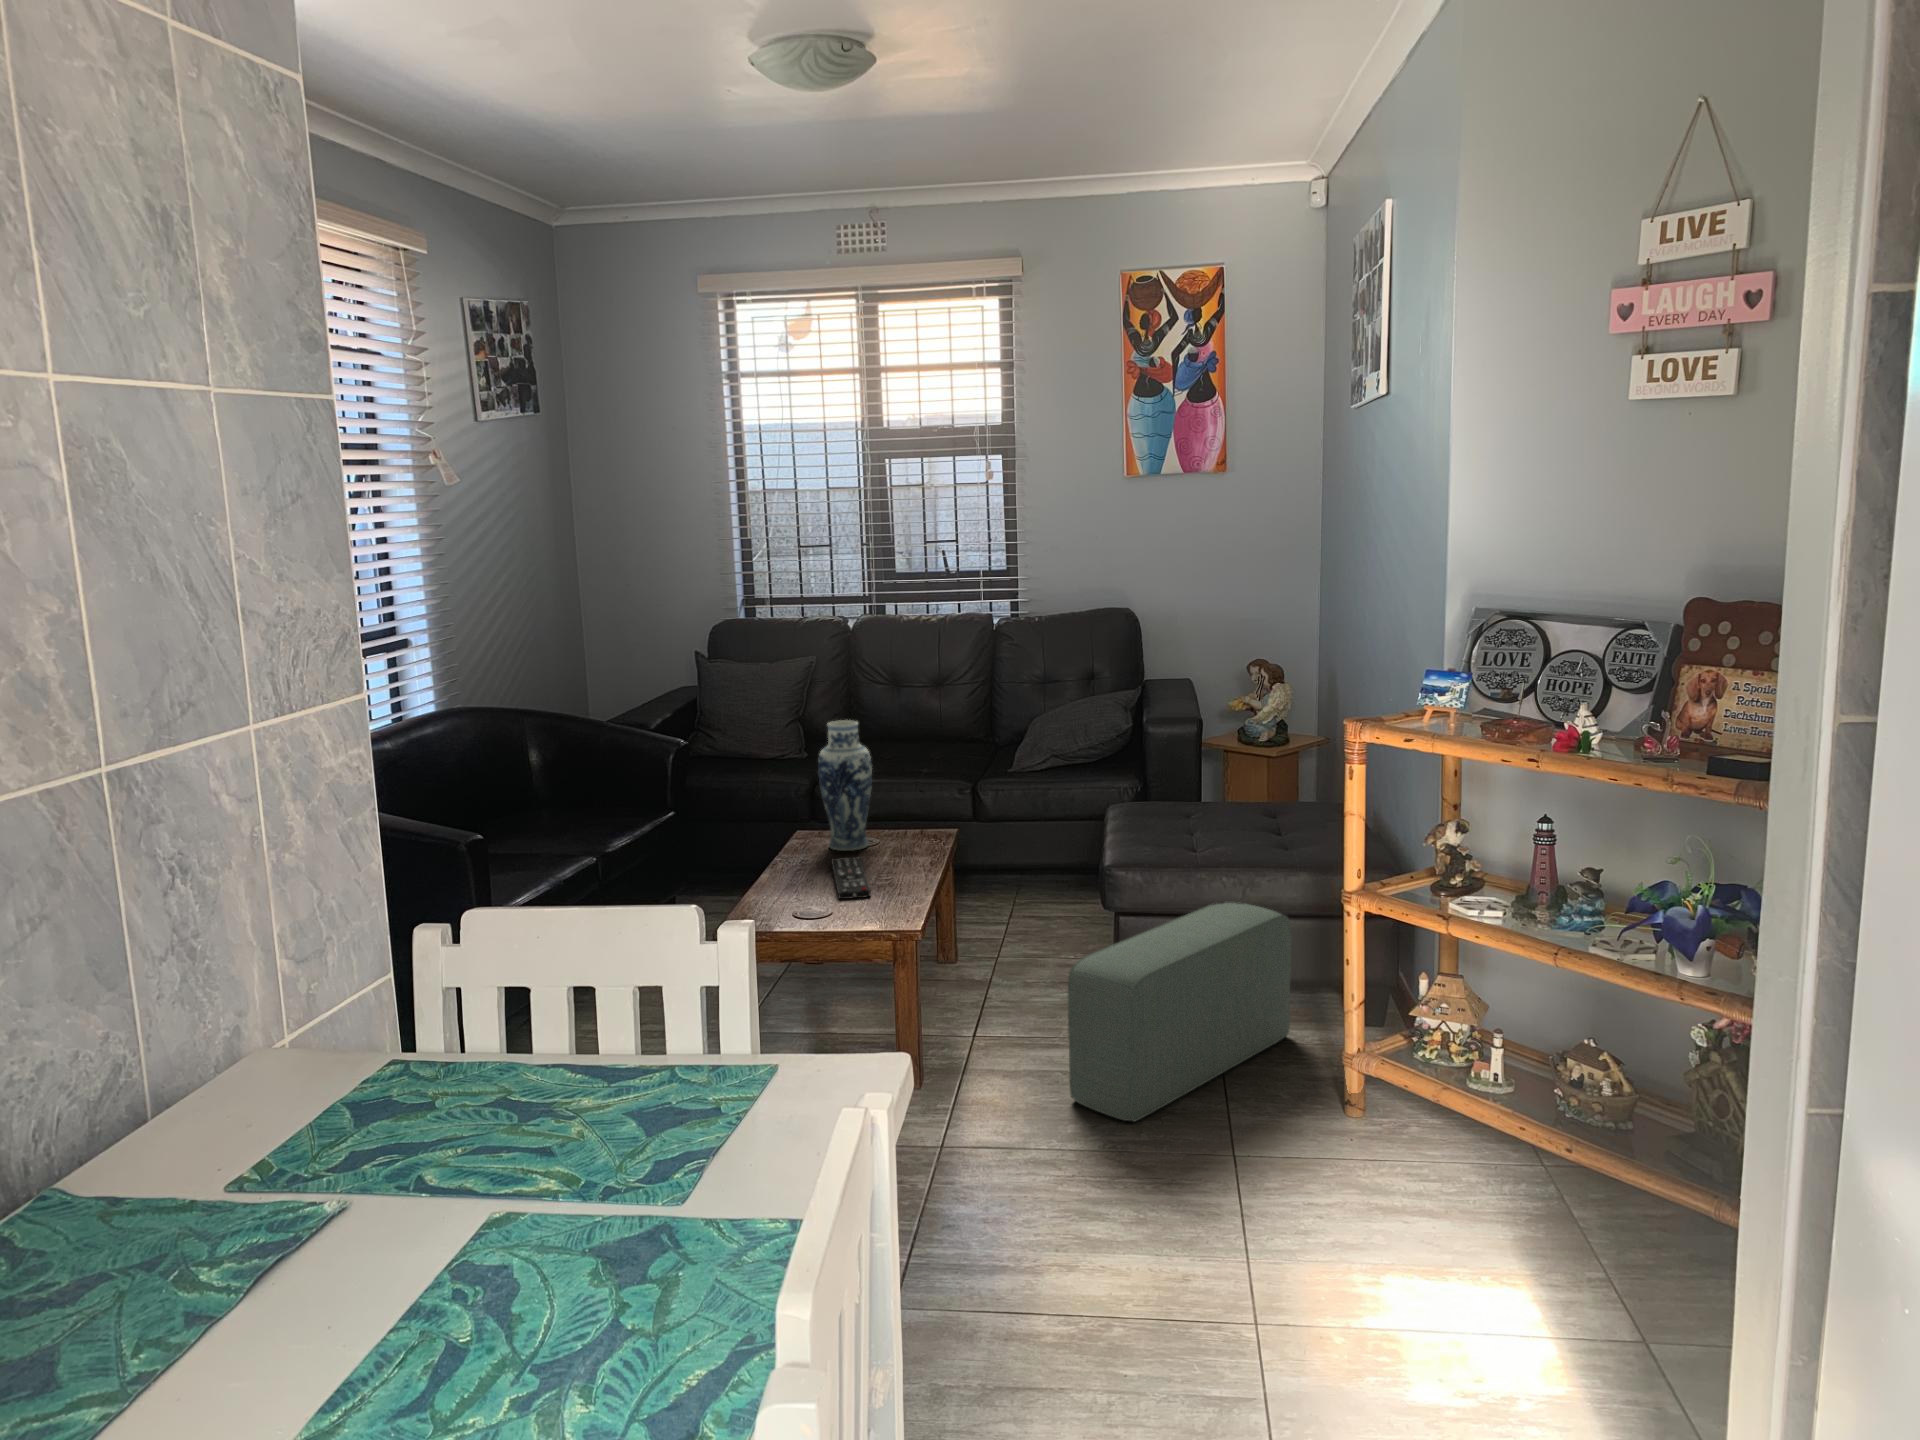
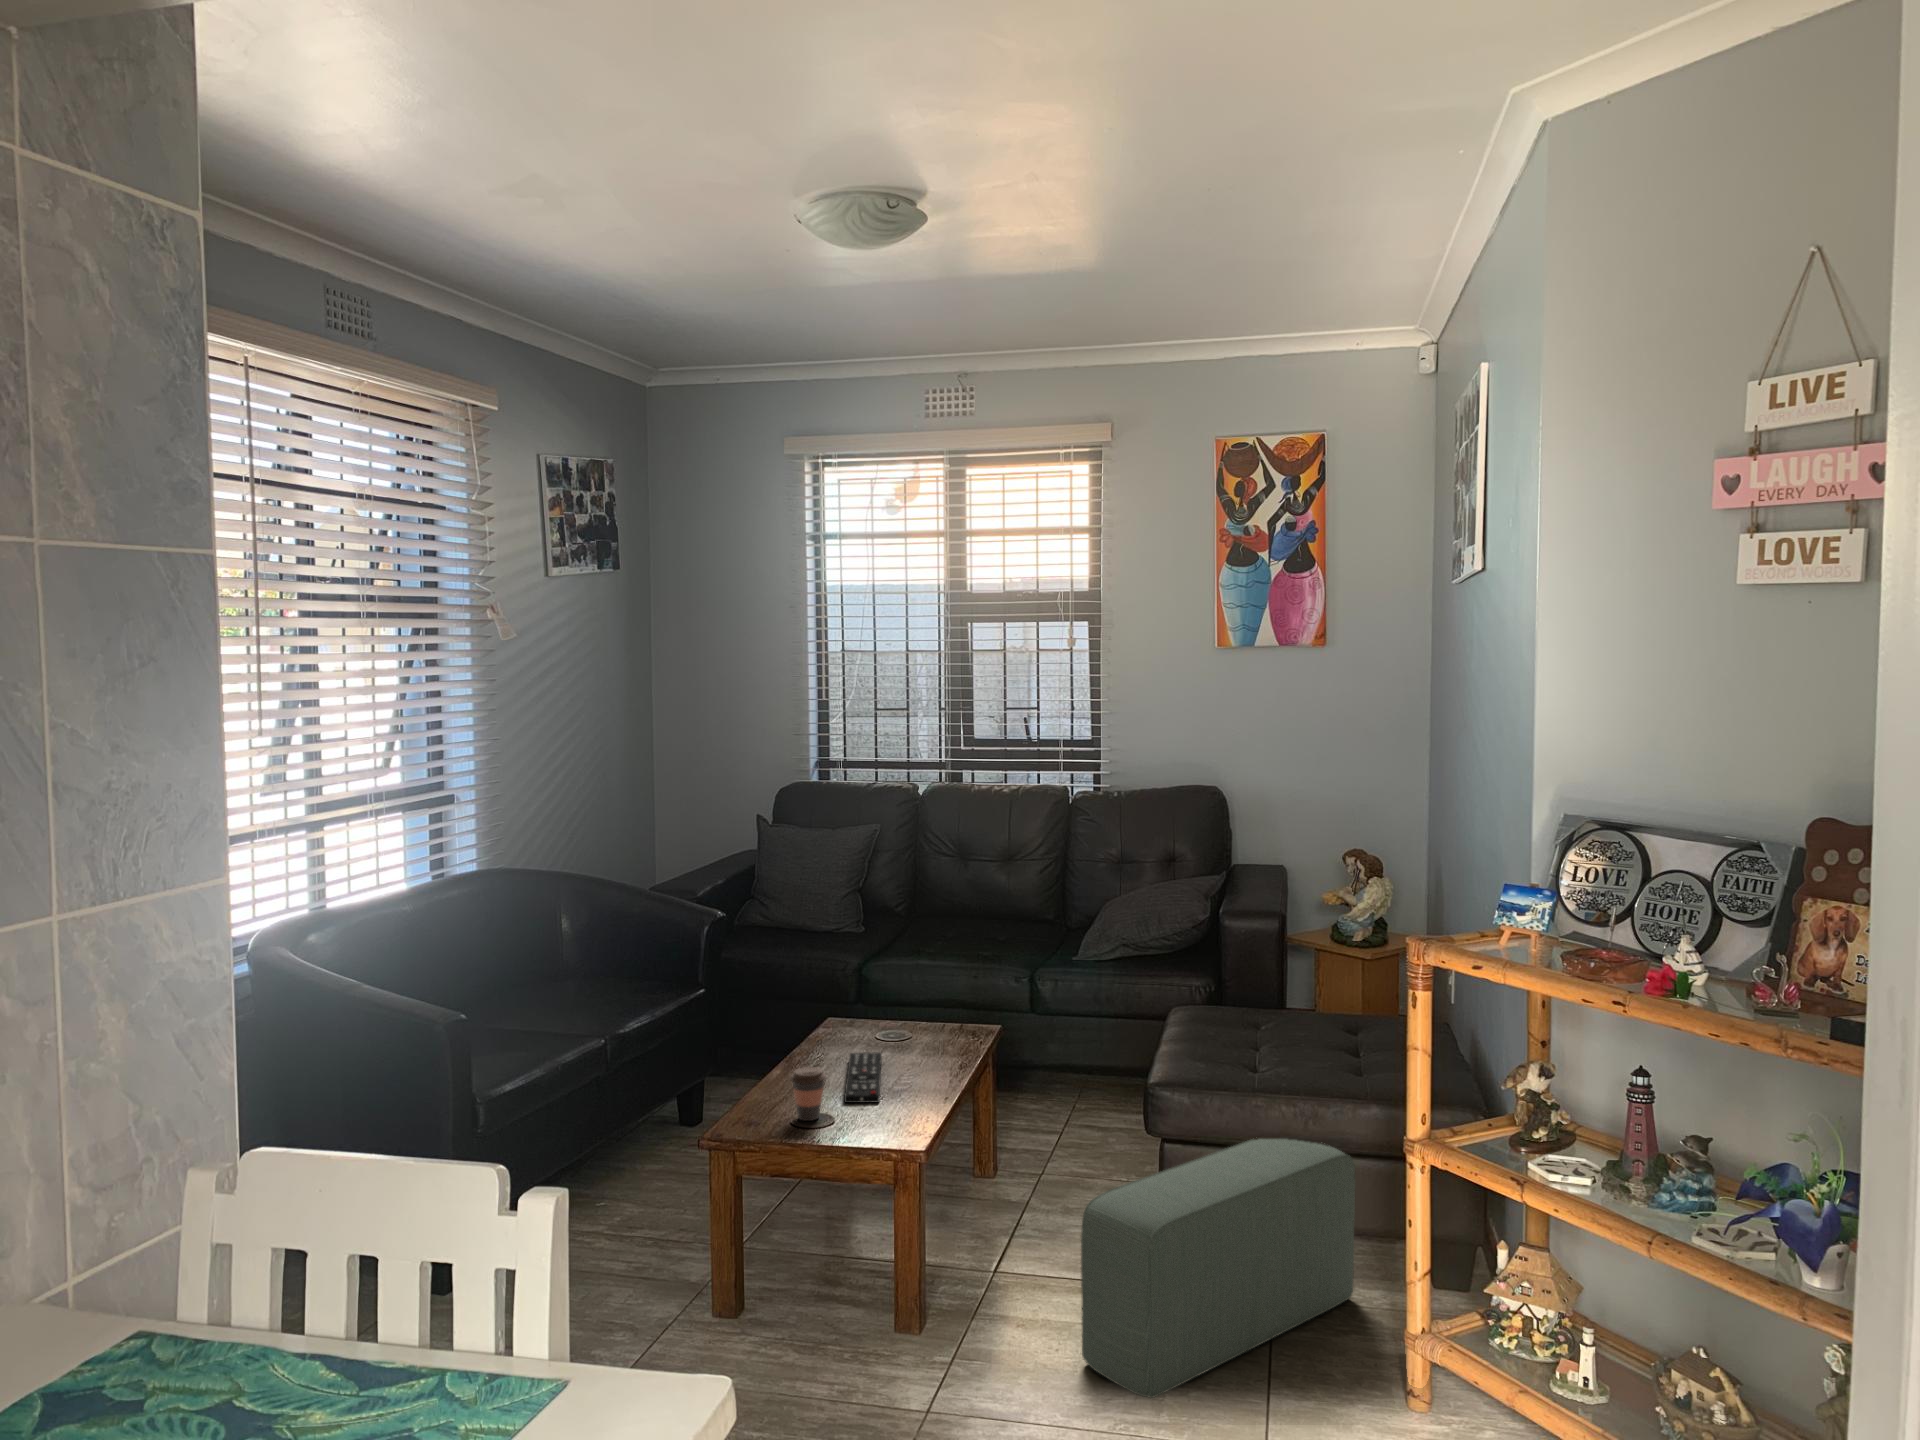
vase: present [818,720,872,851] -> none [846,900,903,1044]
coffee cup: none [792,868,826,915] -> present [790,1067,826,1121]

